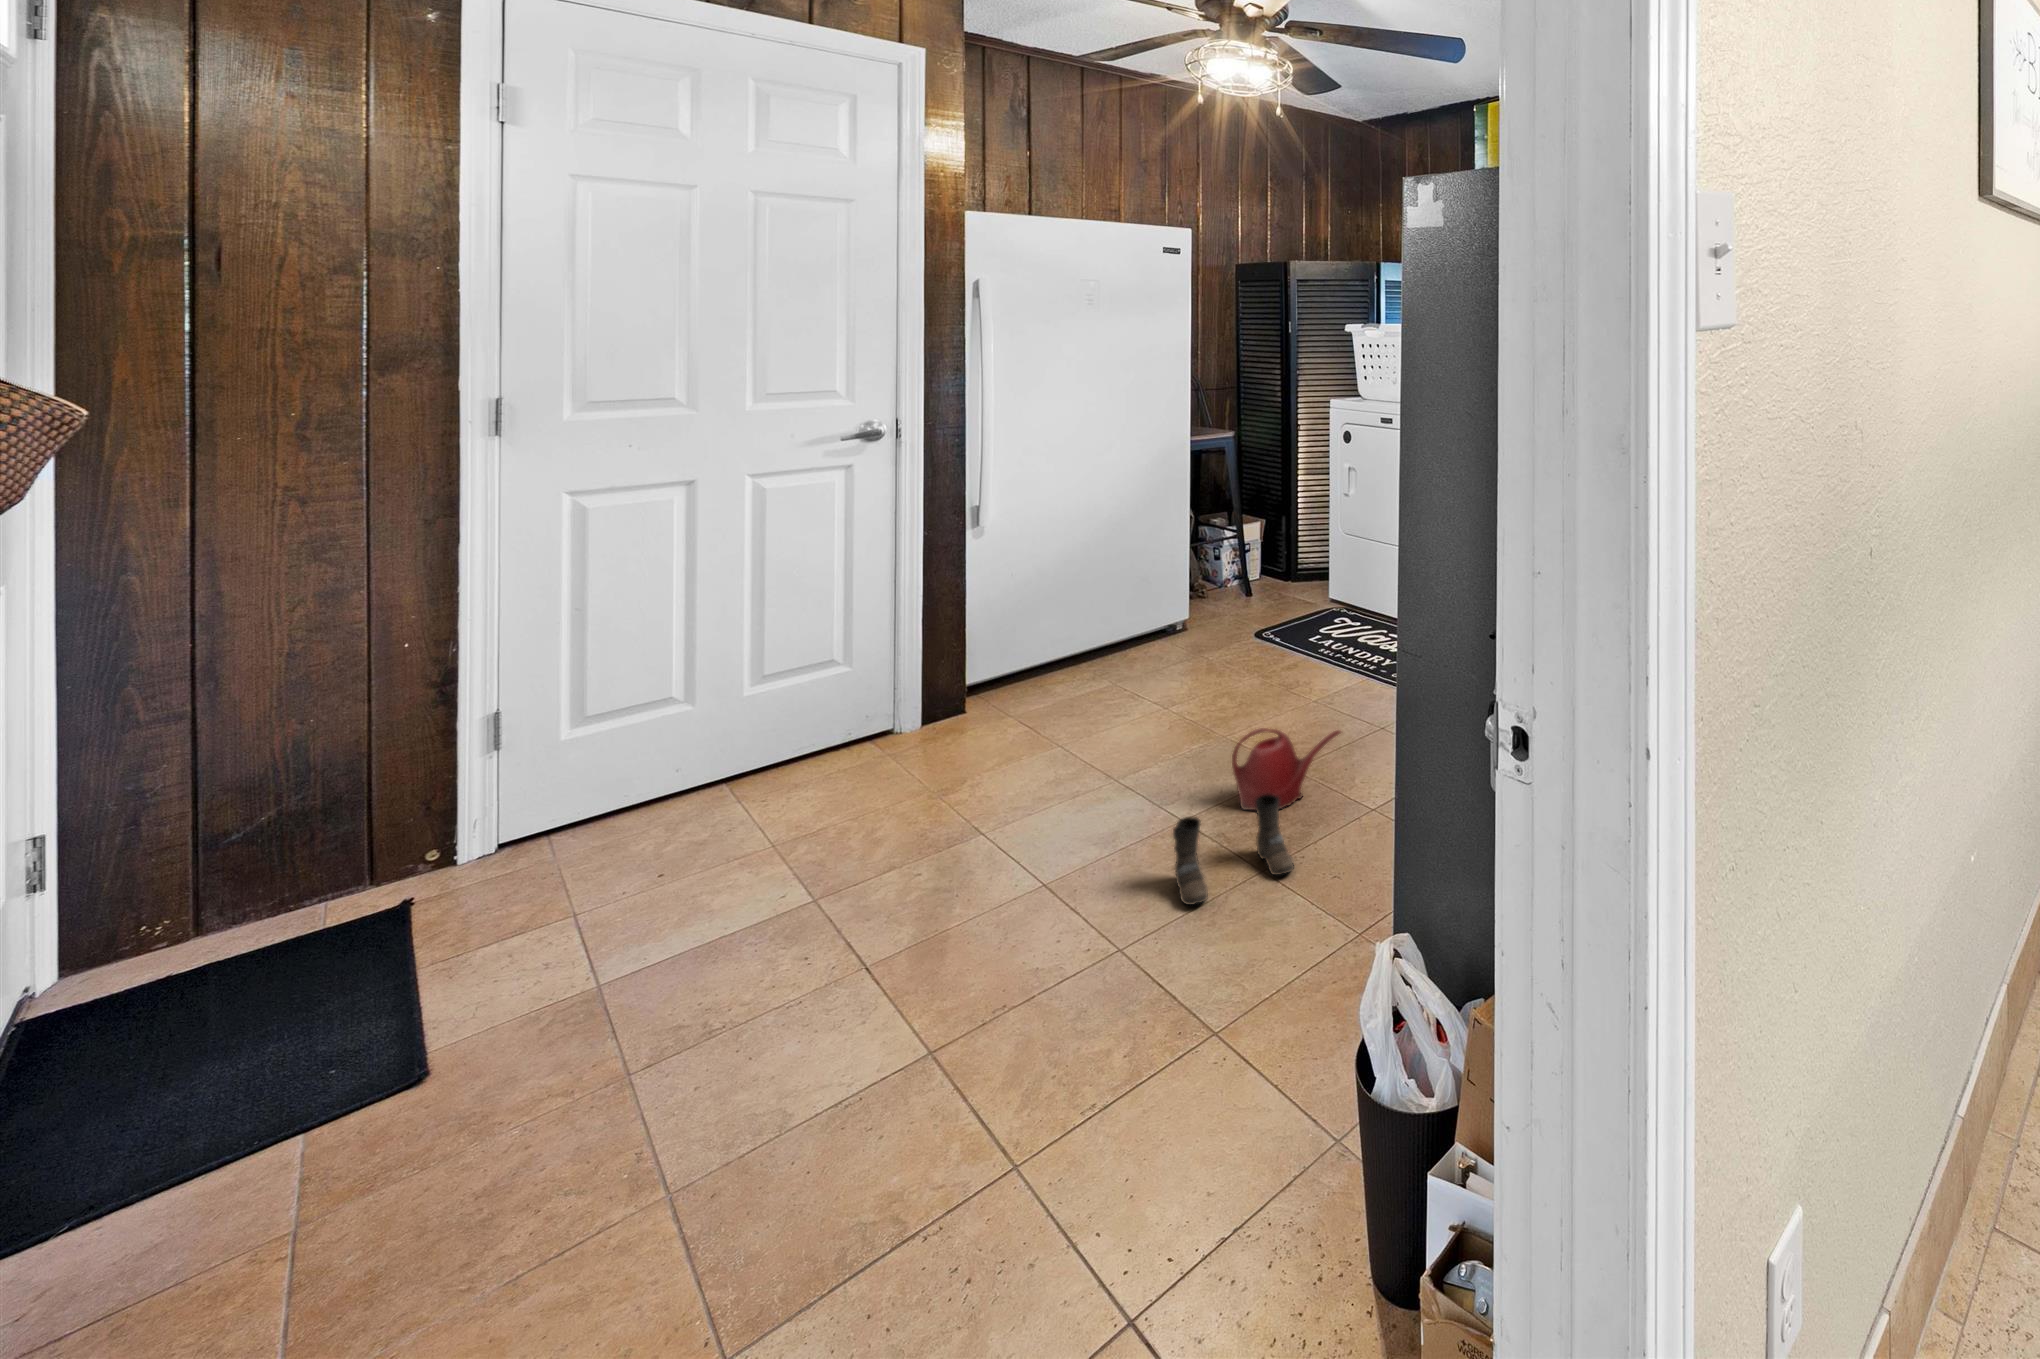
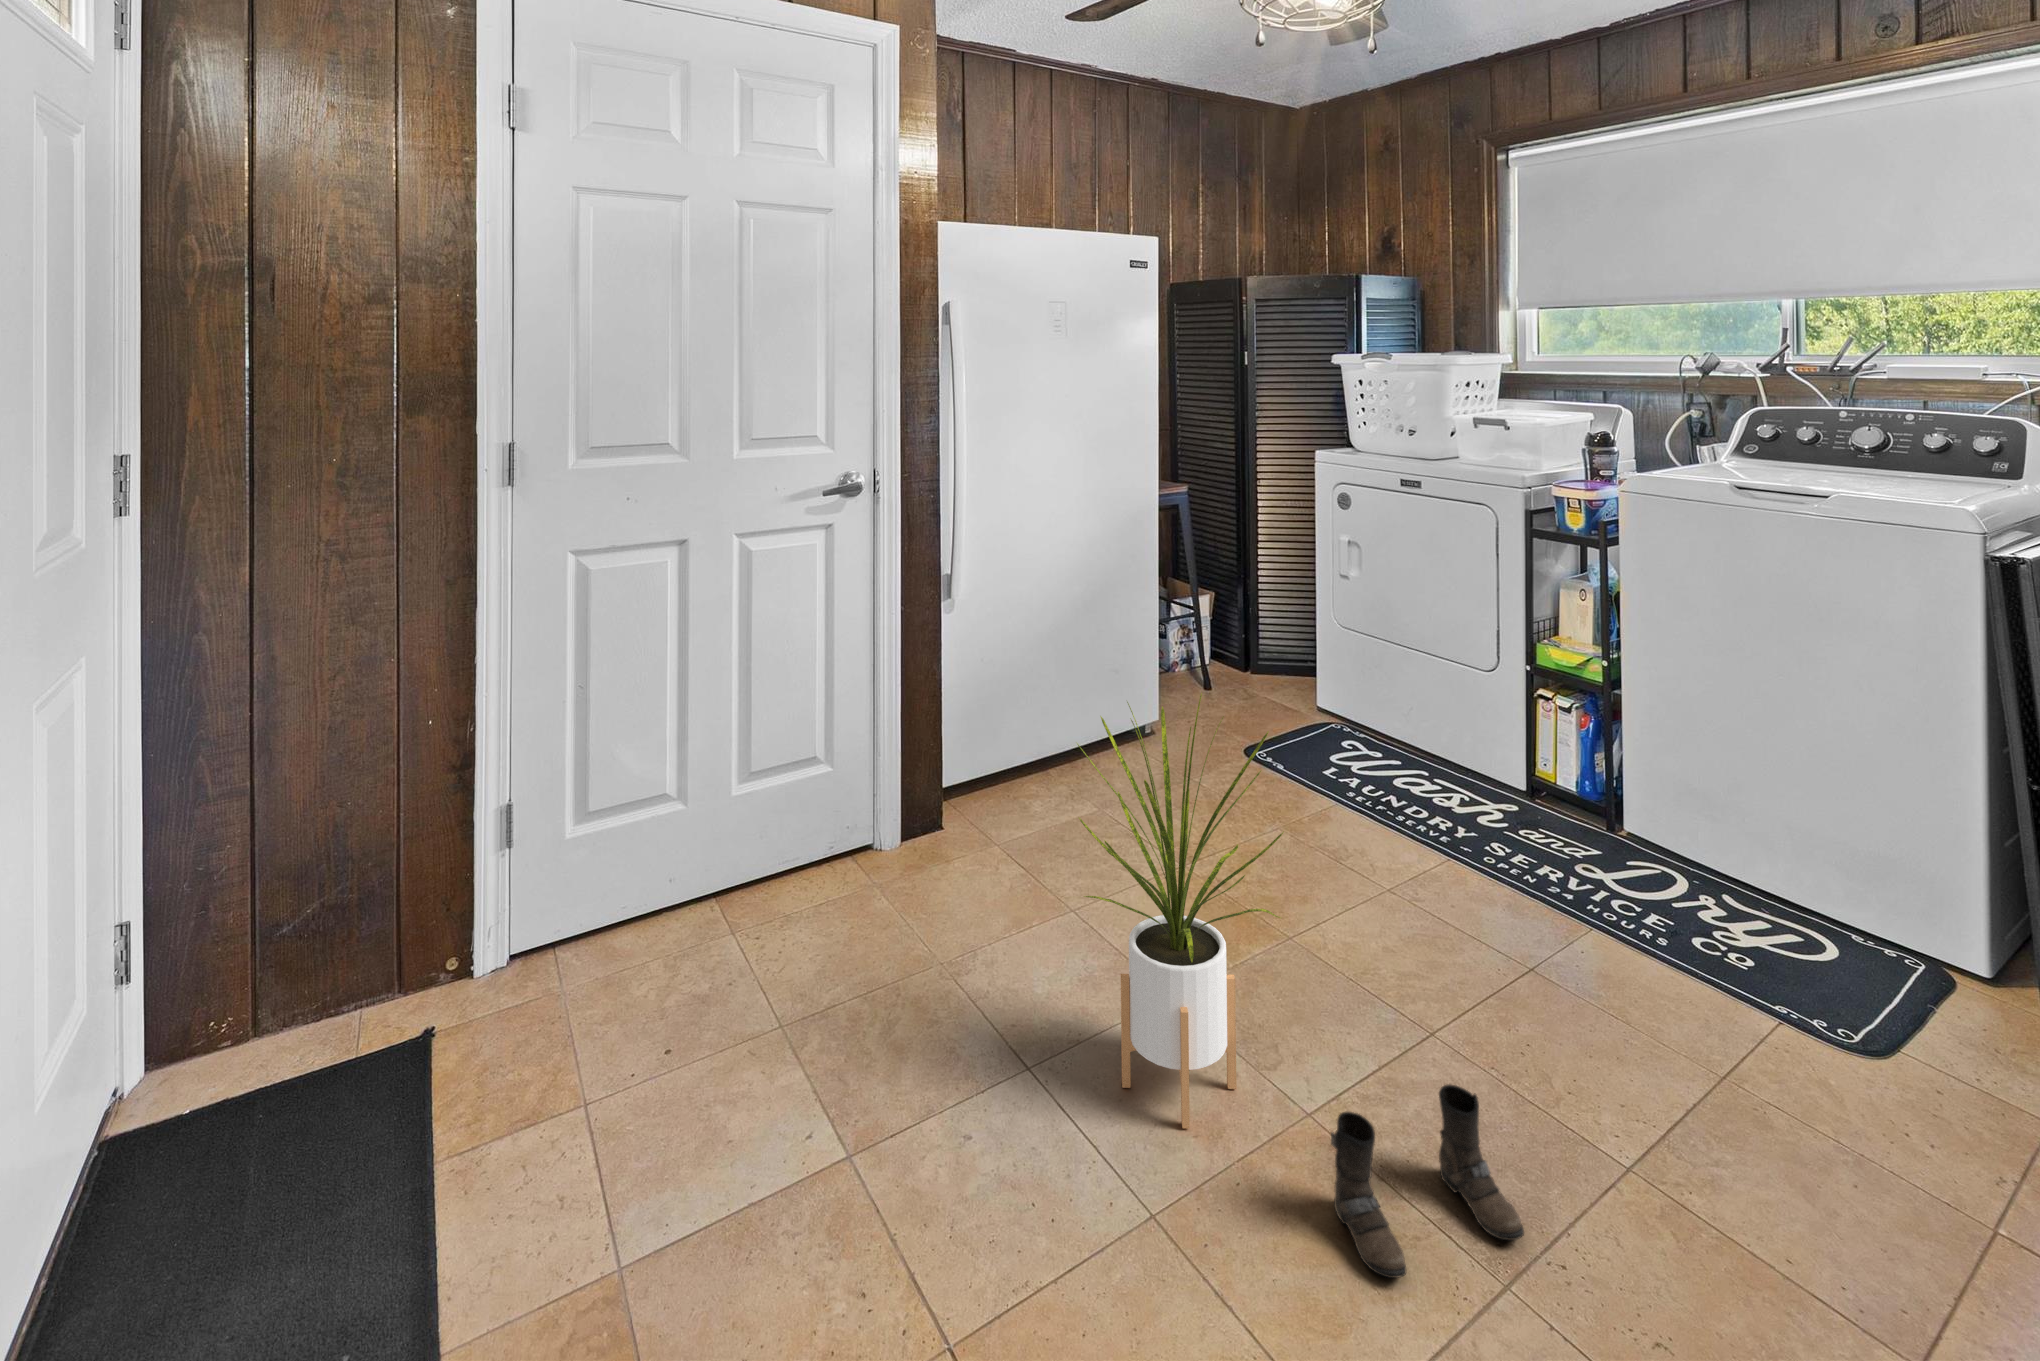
house plant: none [1016,563,1174,858] -> present [1077,696,1283,1128]
watering can: present [1232,728,1341,810] -> none [1351,951,1515,1084]

